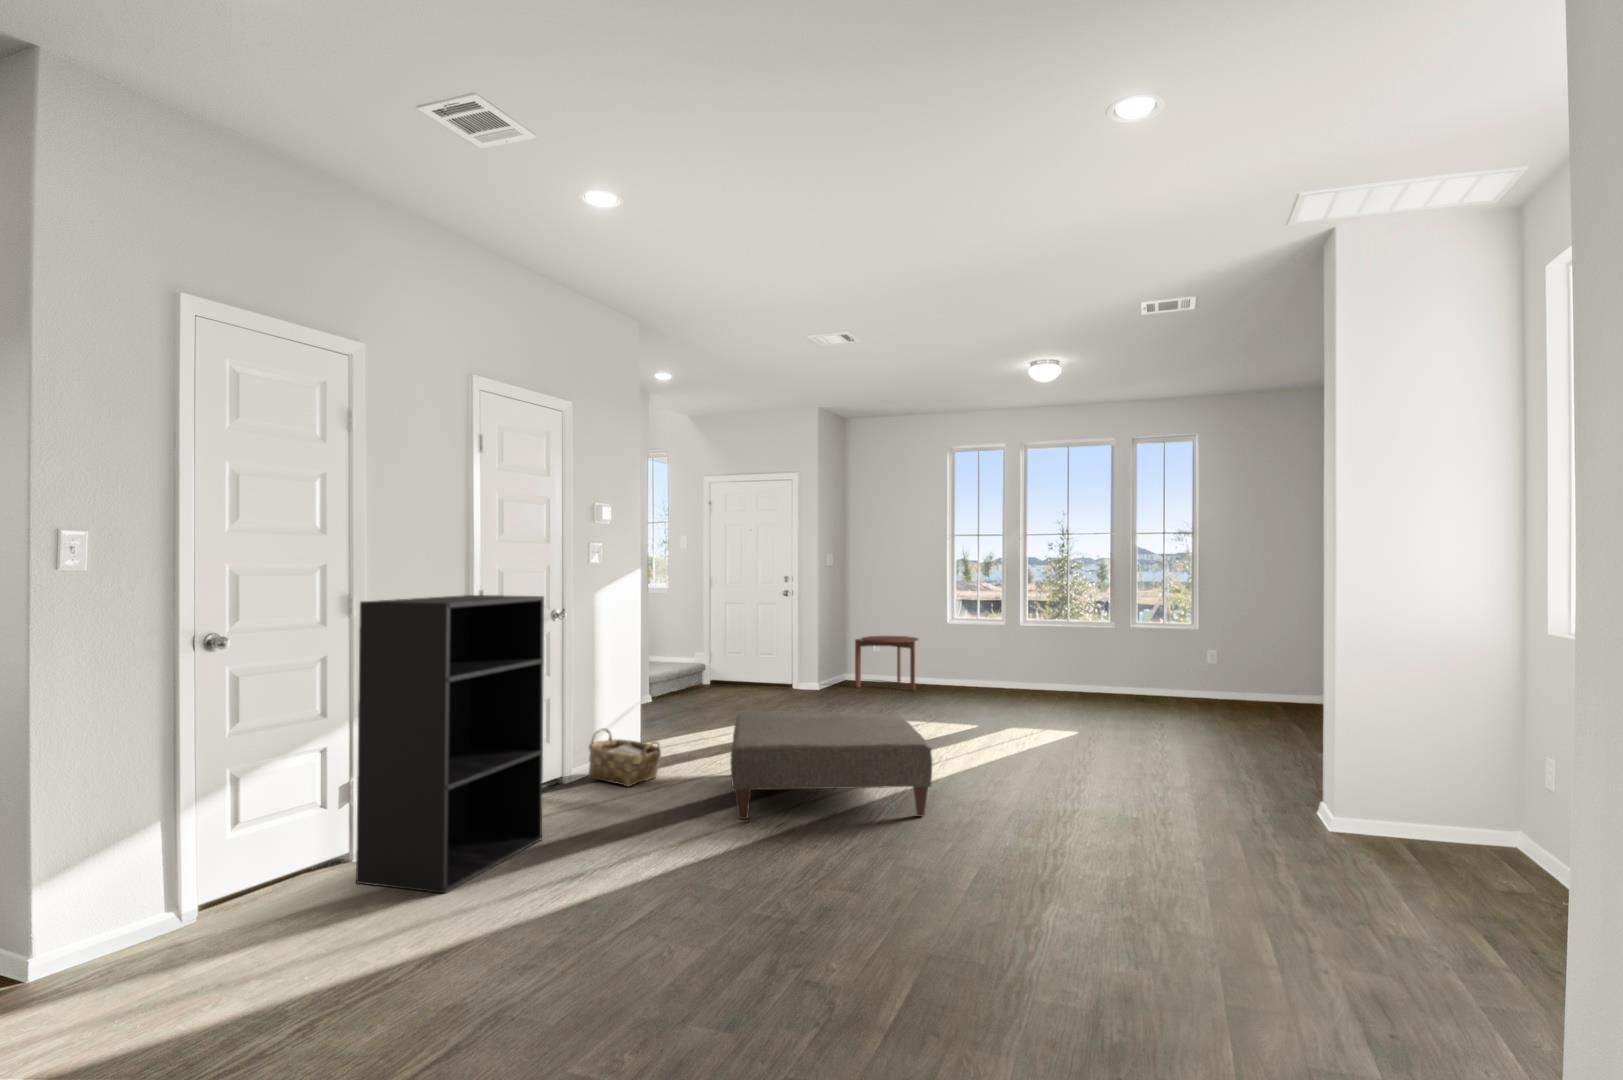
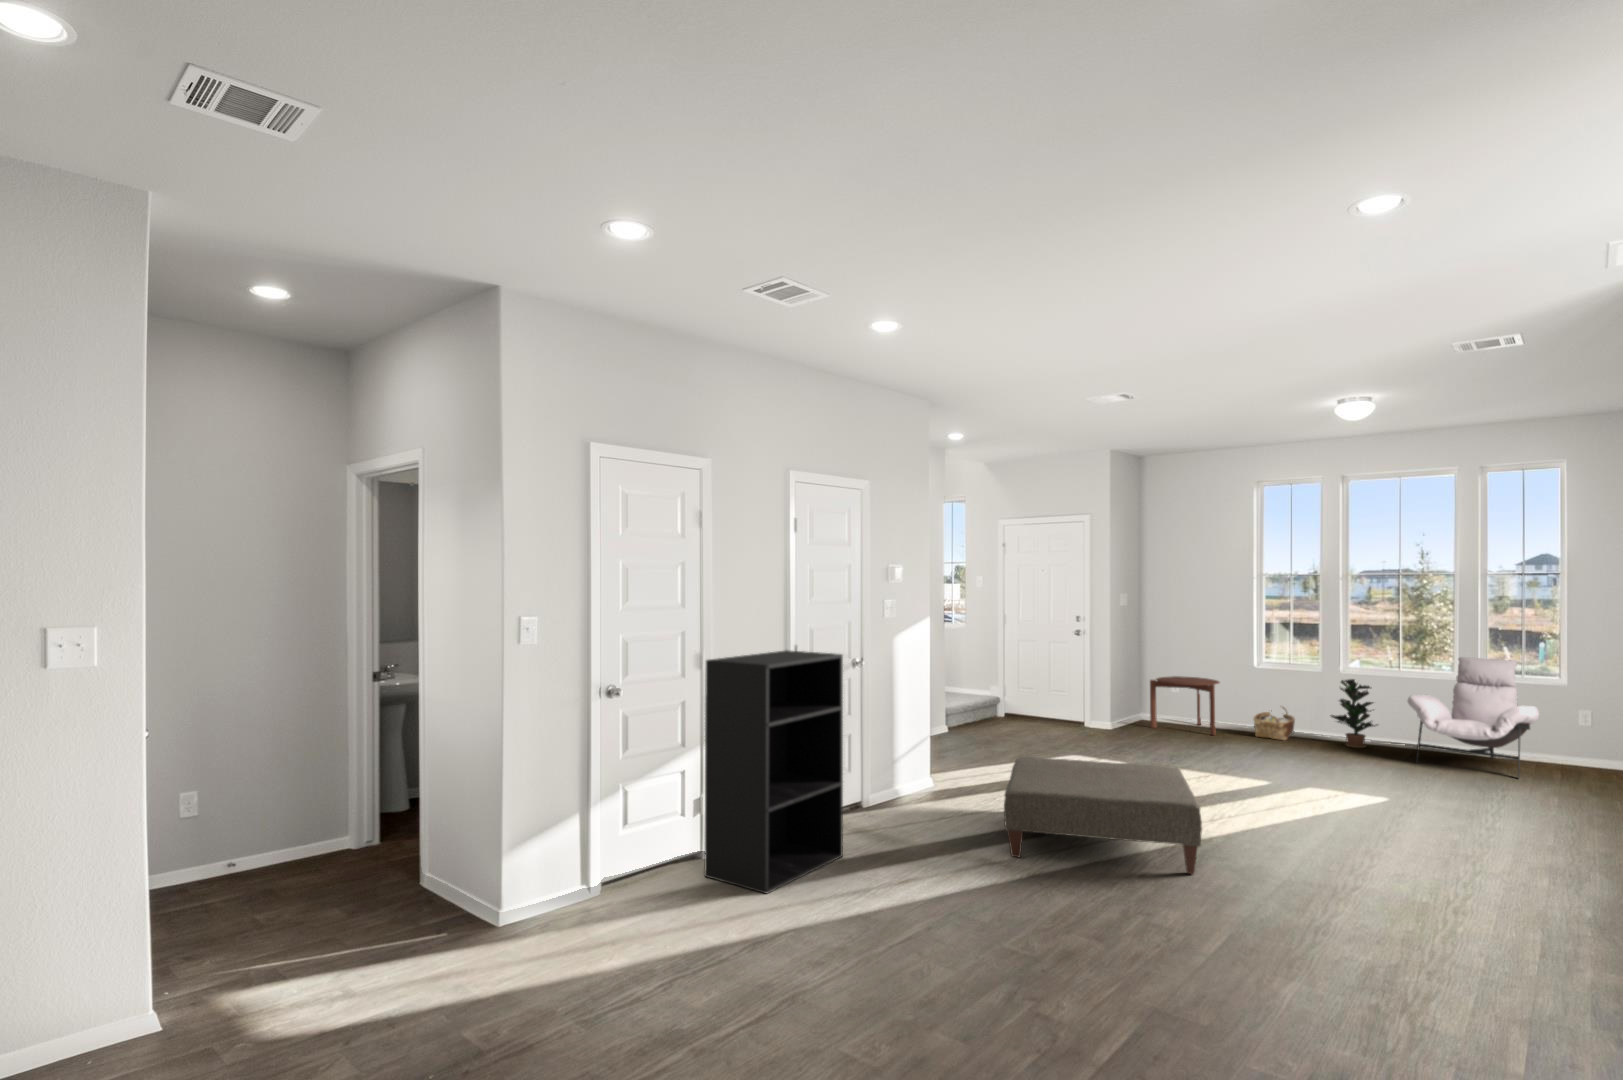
lounge chair: none [1079,607,1178,711] -> present [1408,657,1539,778]
potted plant: none [1014,630,1054,694] -> present [1331,679,1377,748]
woven basket: present [589,728,661,787] -> present [1254,707,1295,740]

